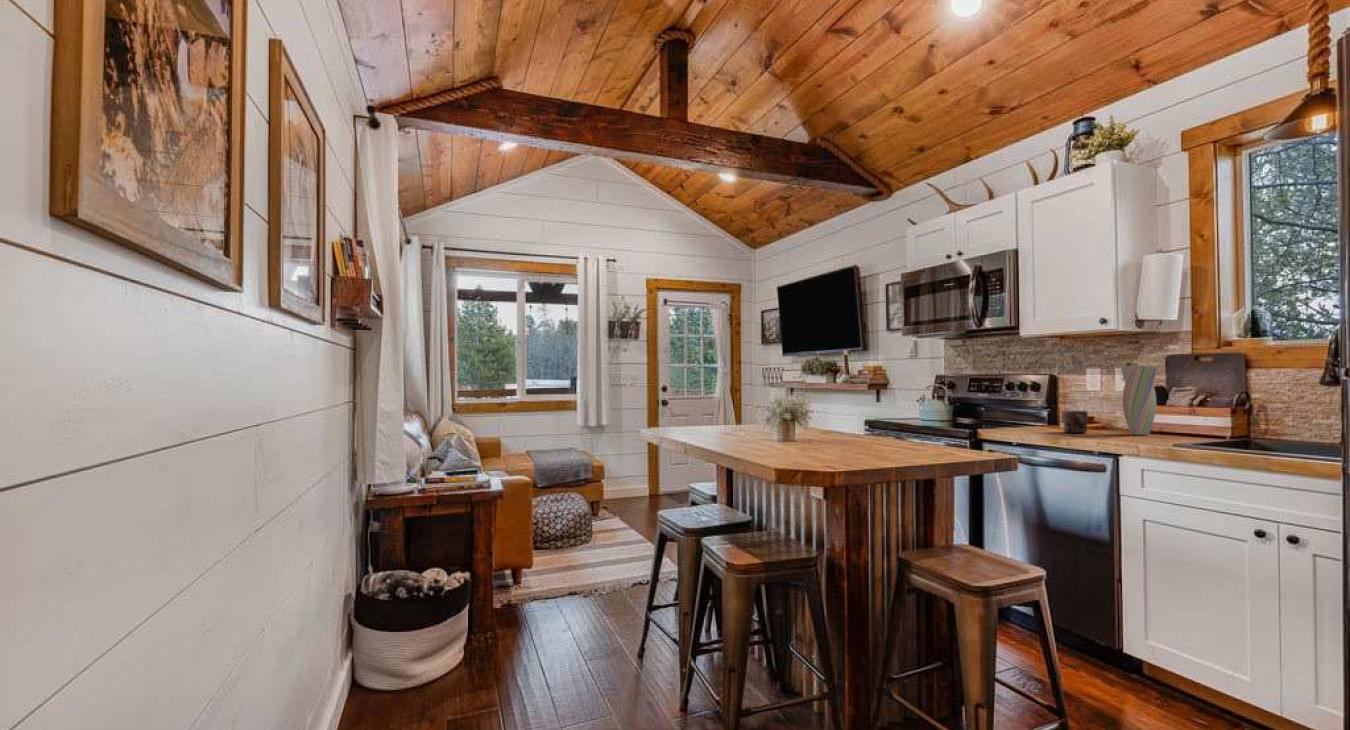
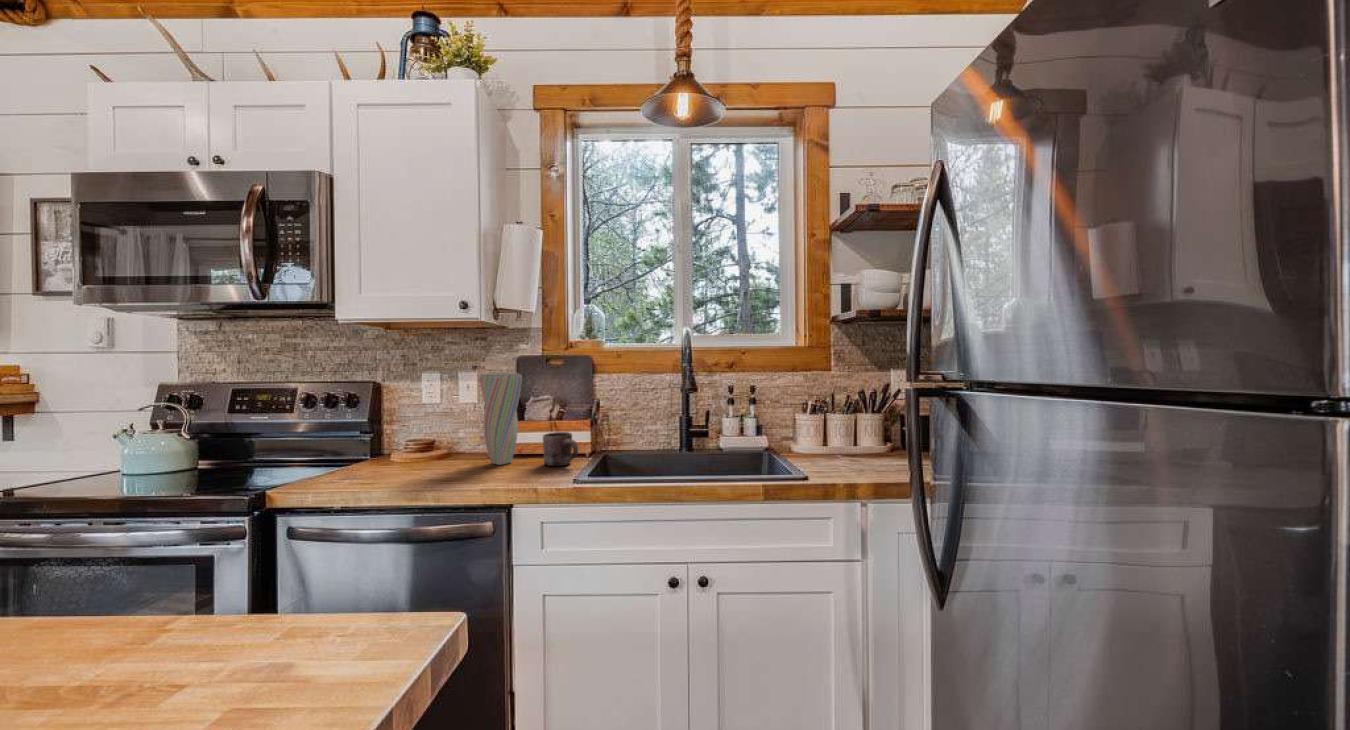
mug: present [1063,411,1088,433] -> present [543,432,578,466]

